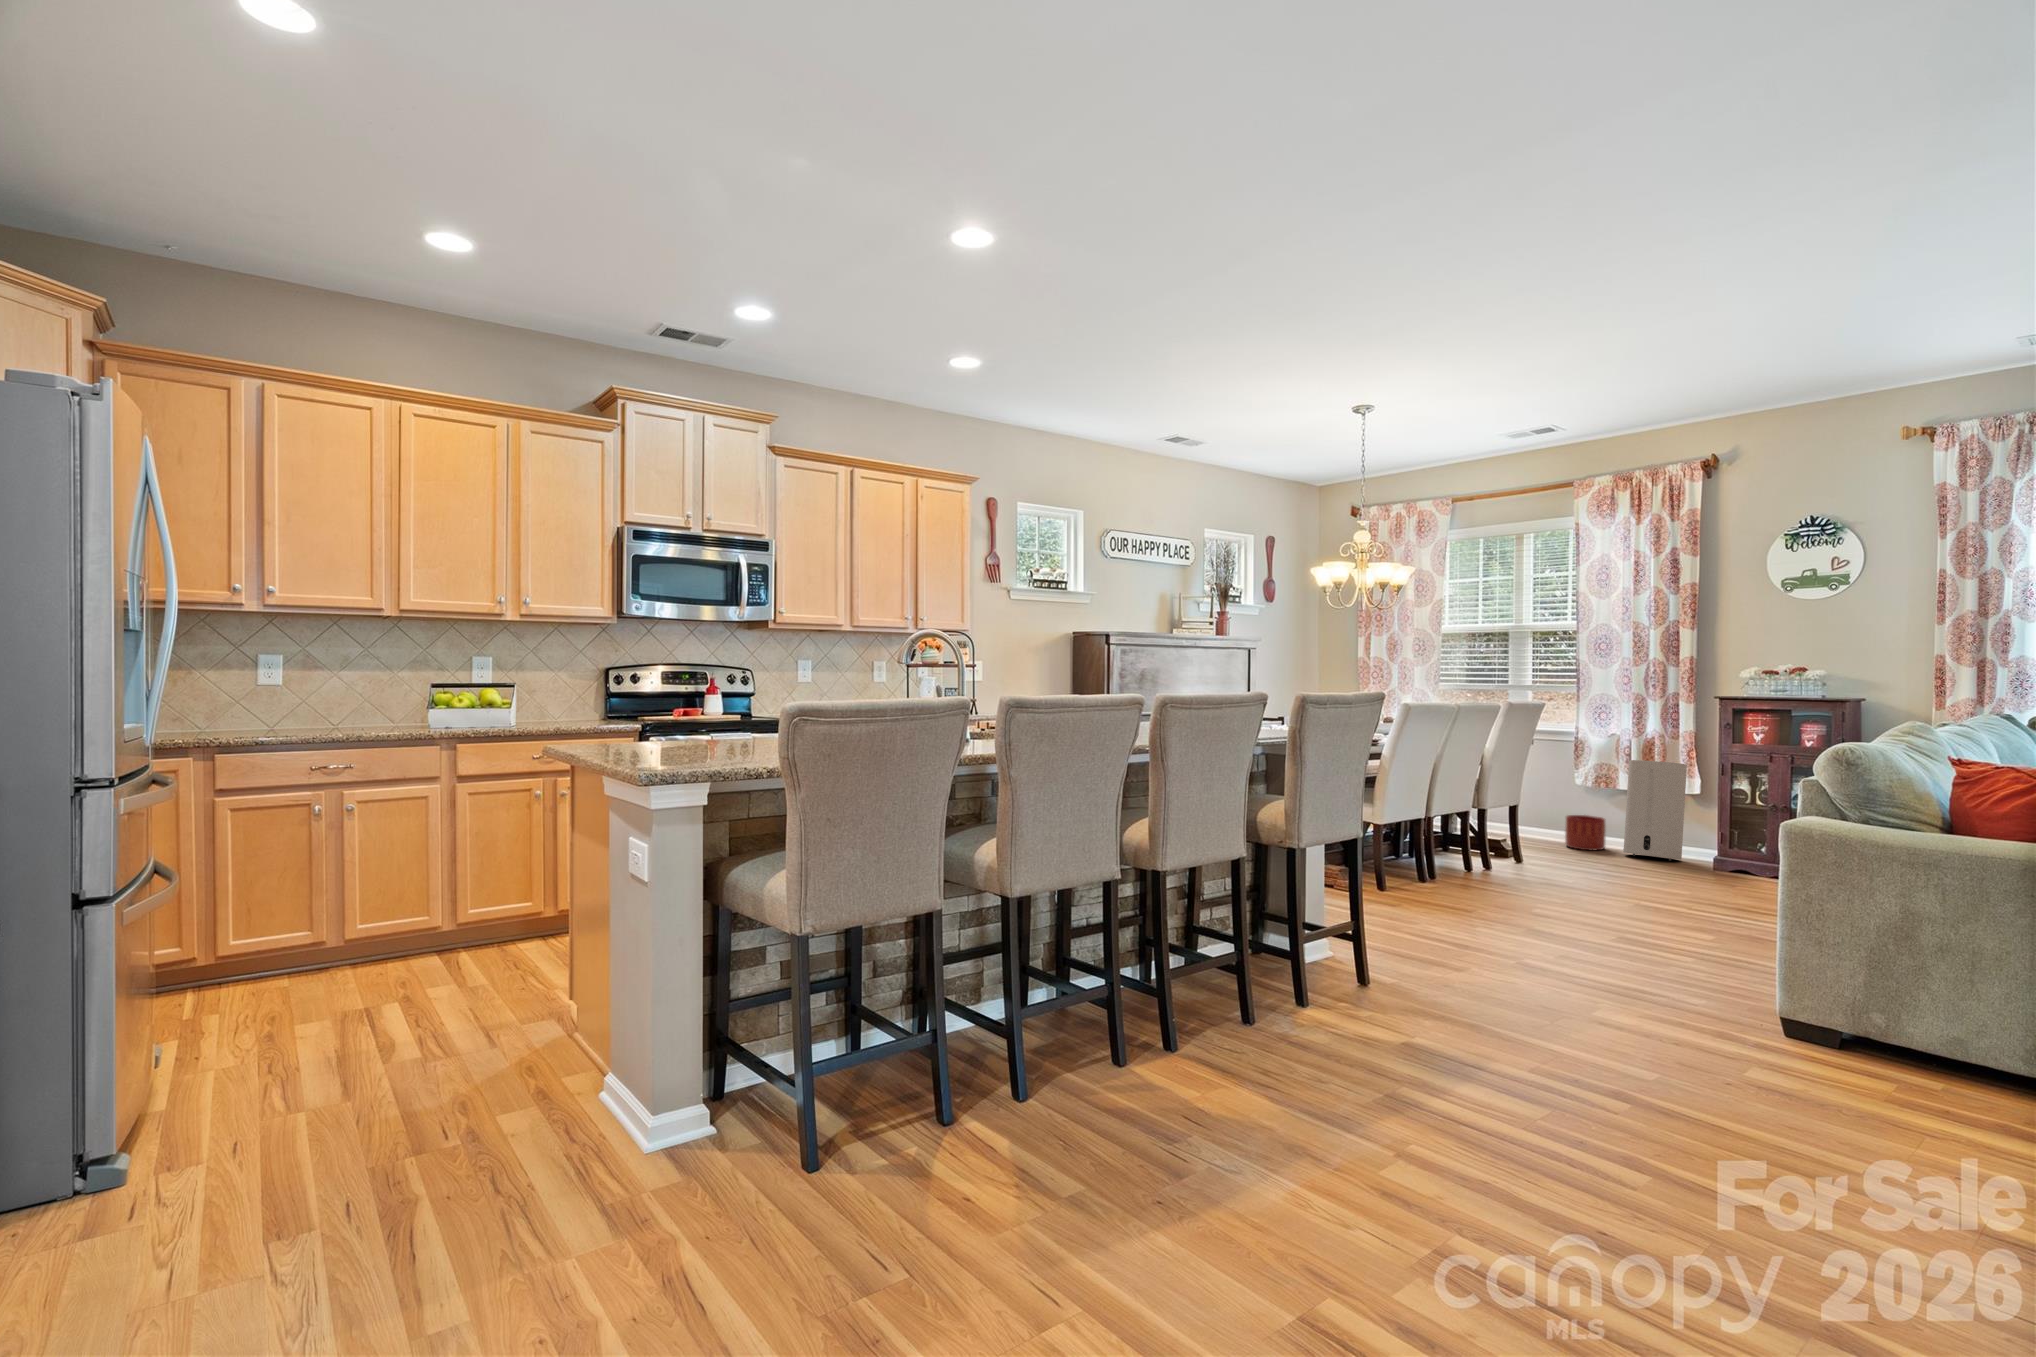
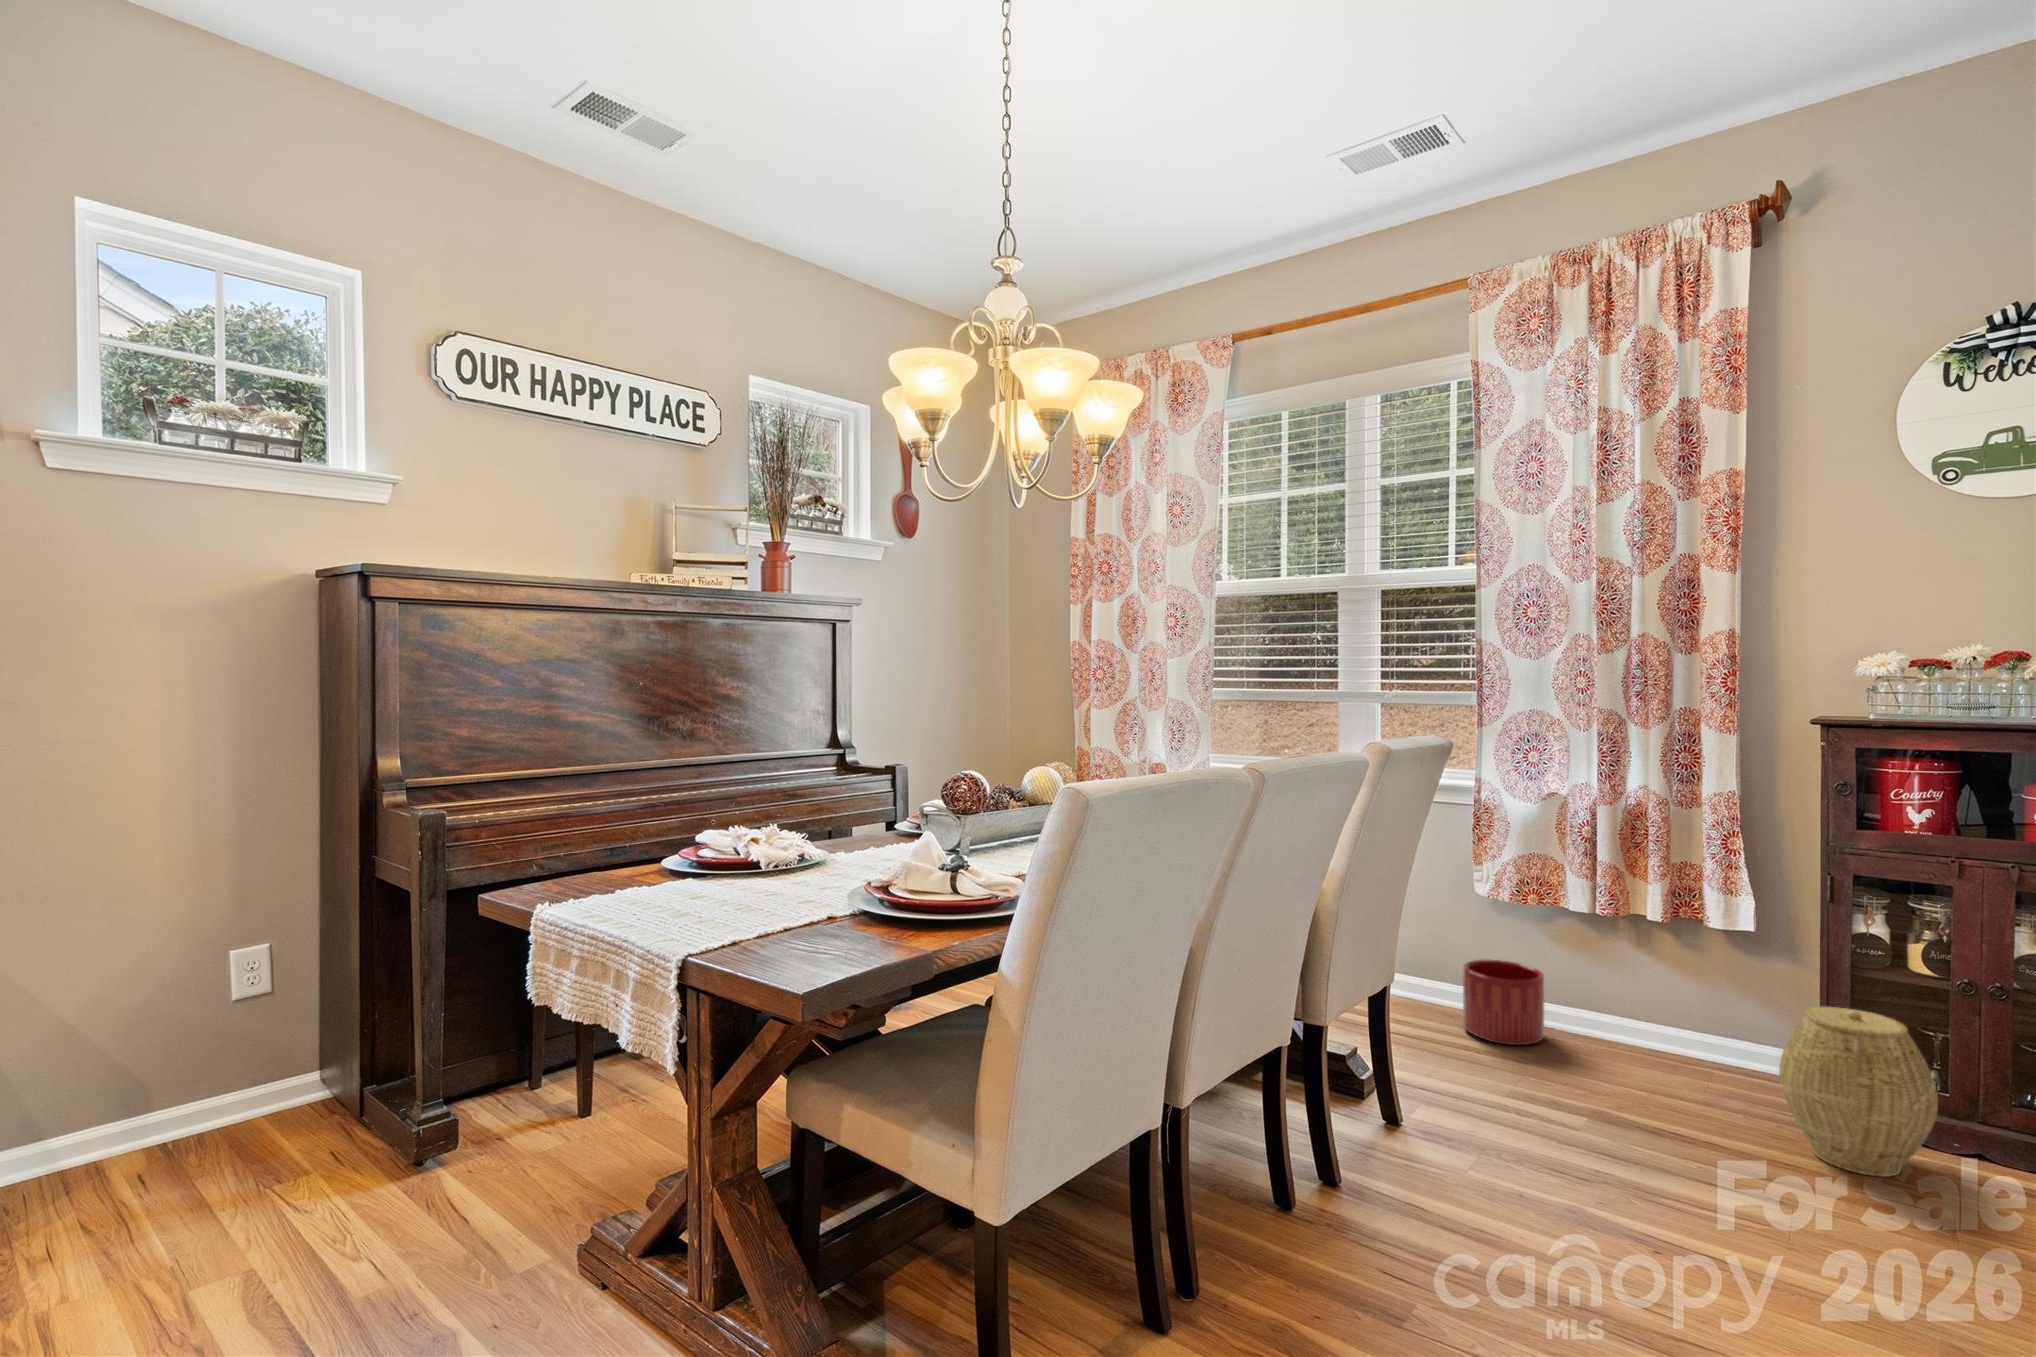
air purifier: present [1623,760,1687,861] -> none [1593,855,1725,1086]
woven basket: none [1688,814,1748,878] -> present [1779,1007,1938,1177]

